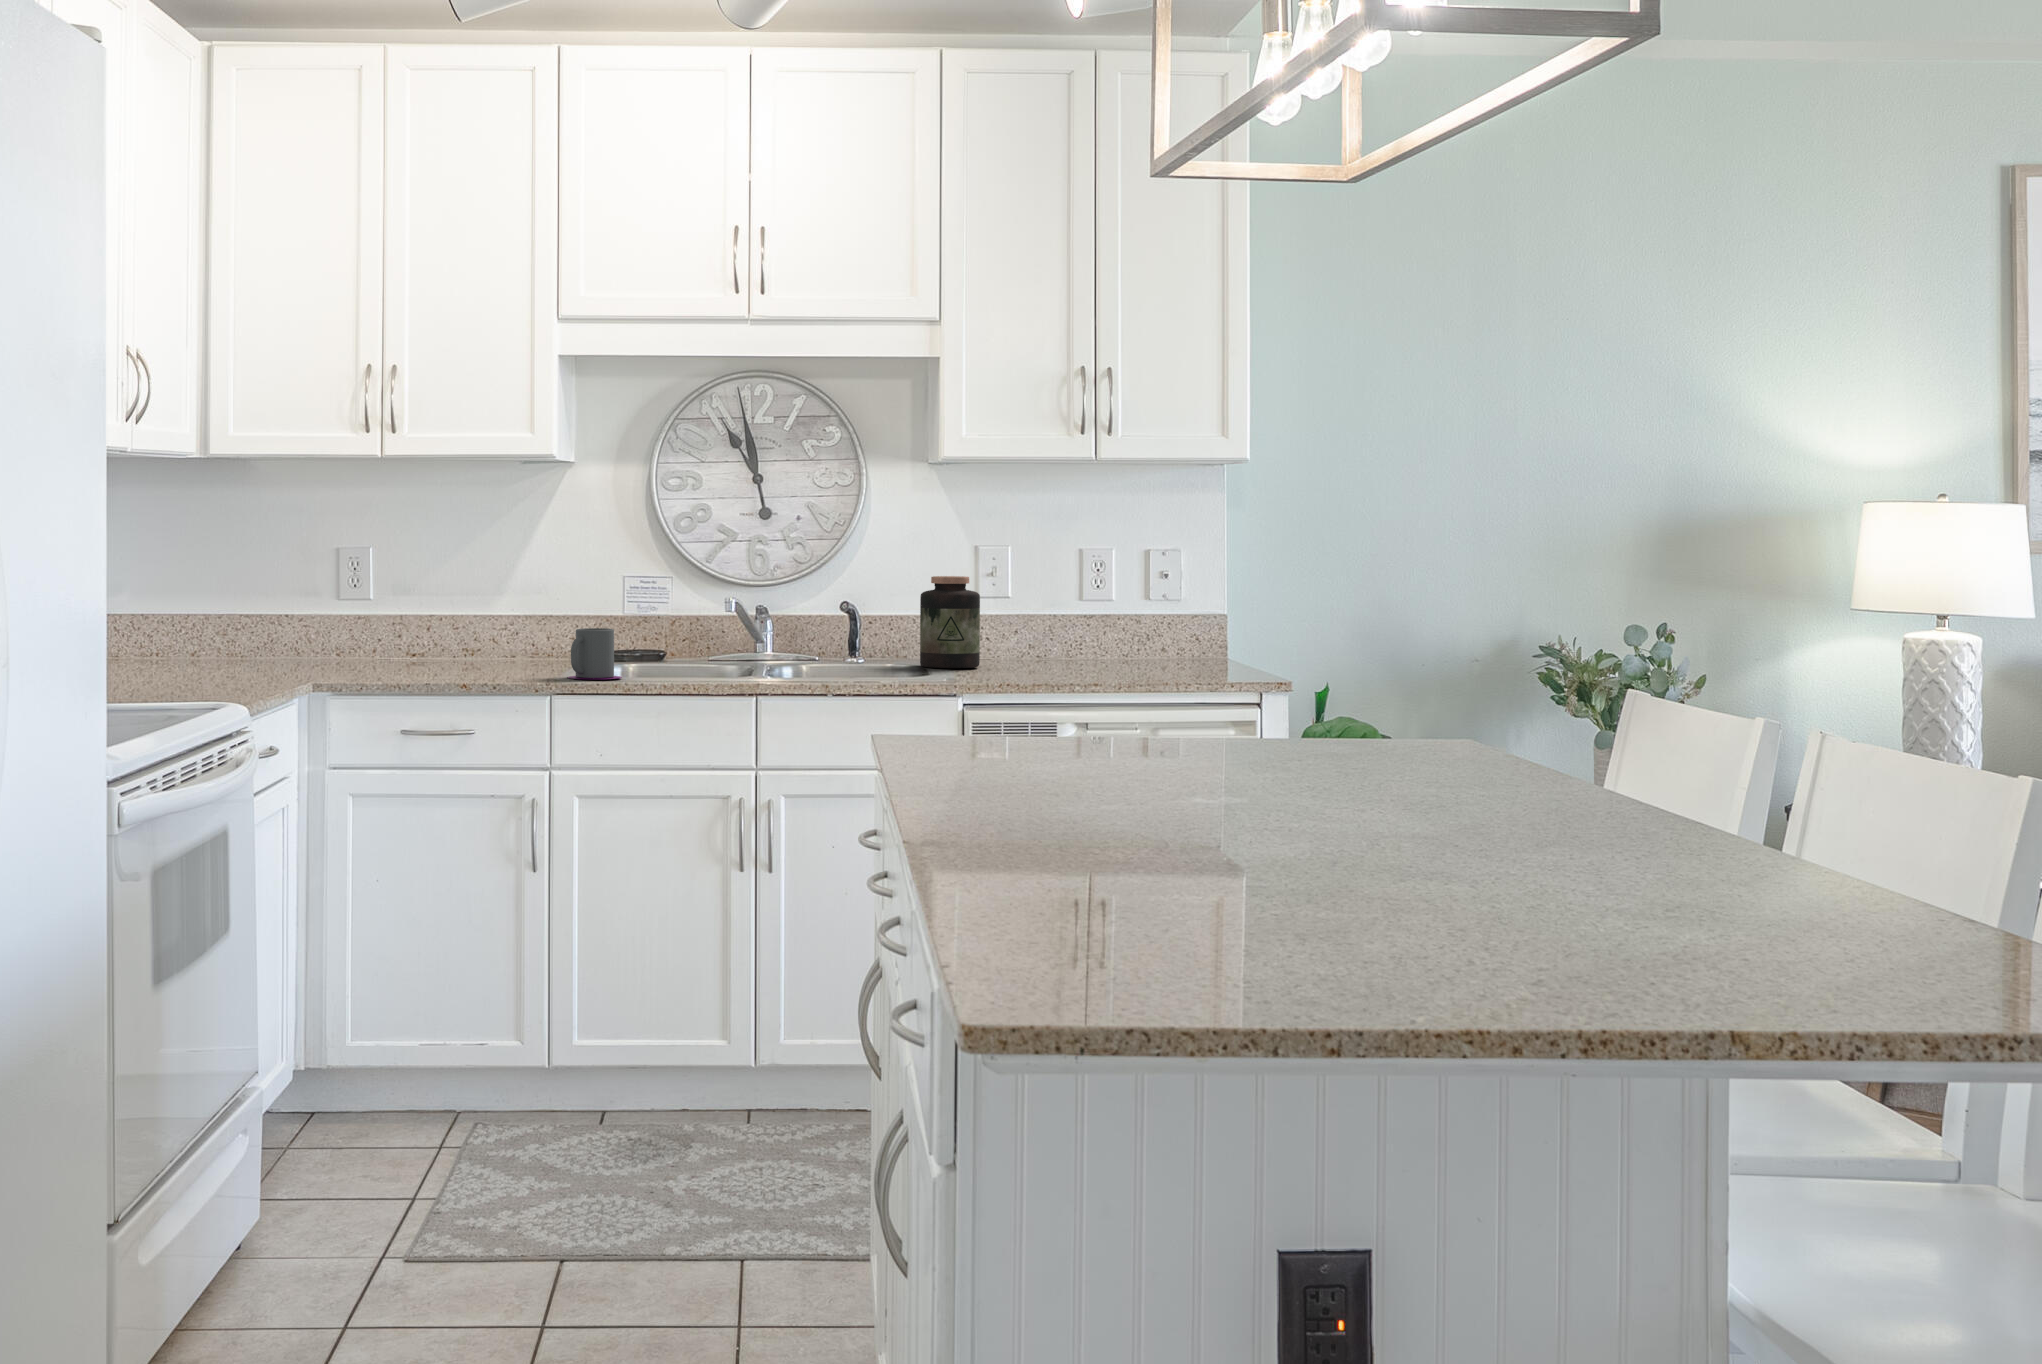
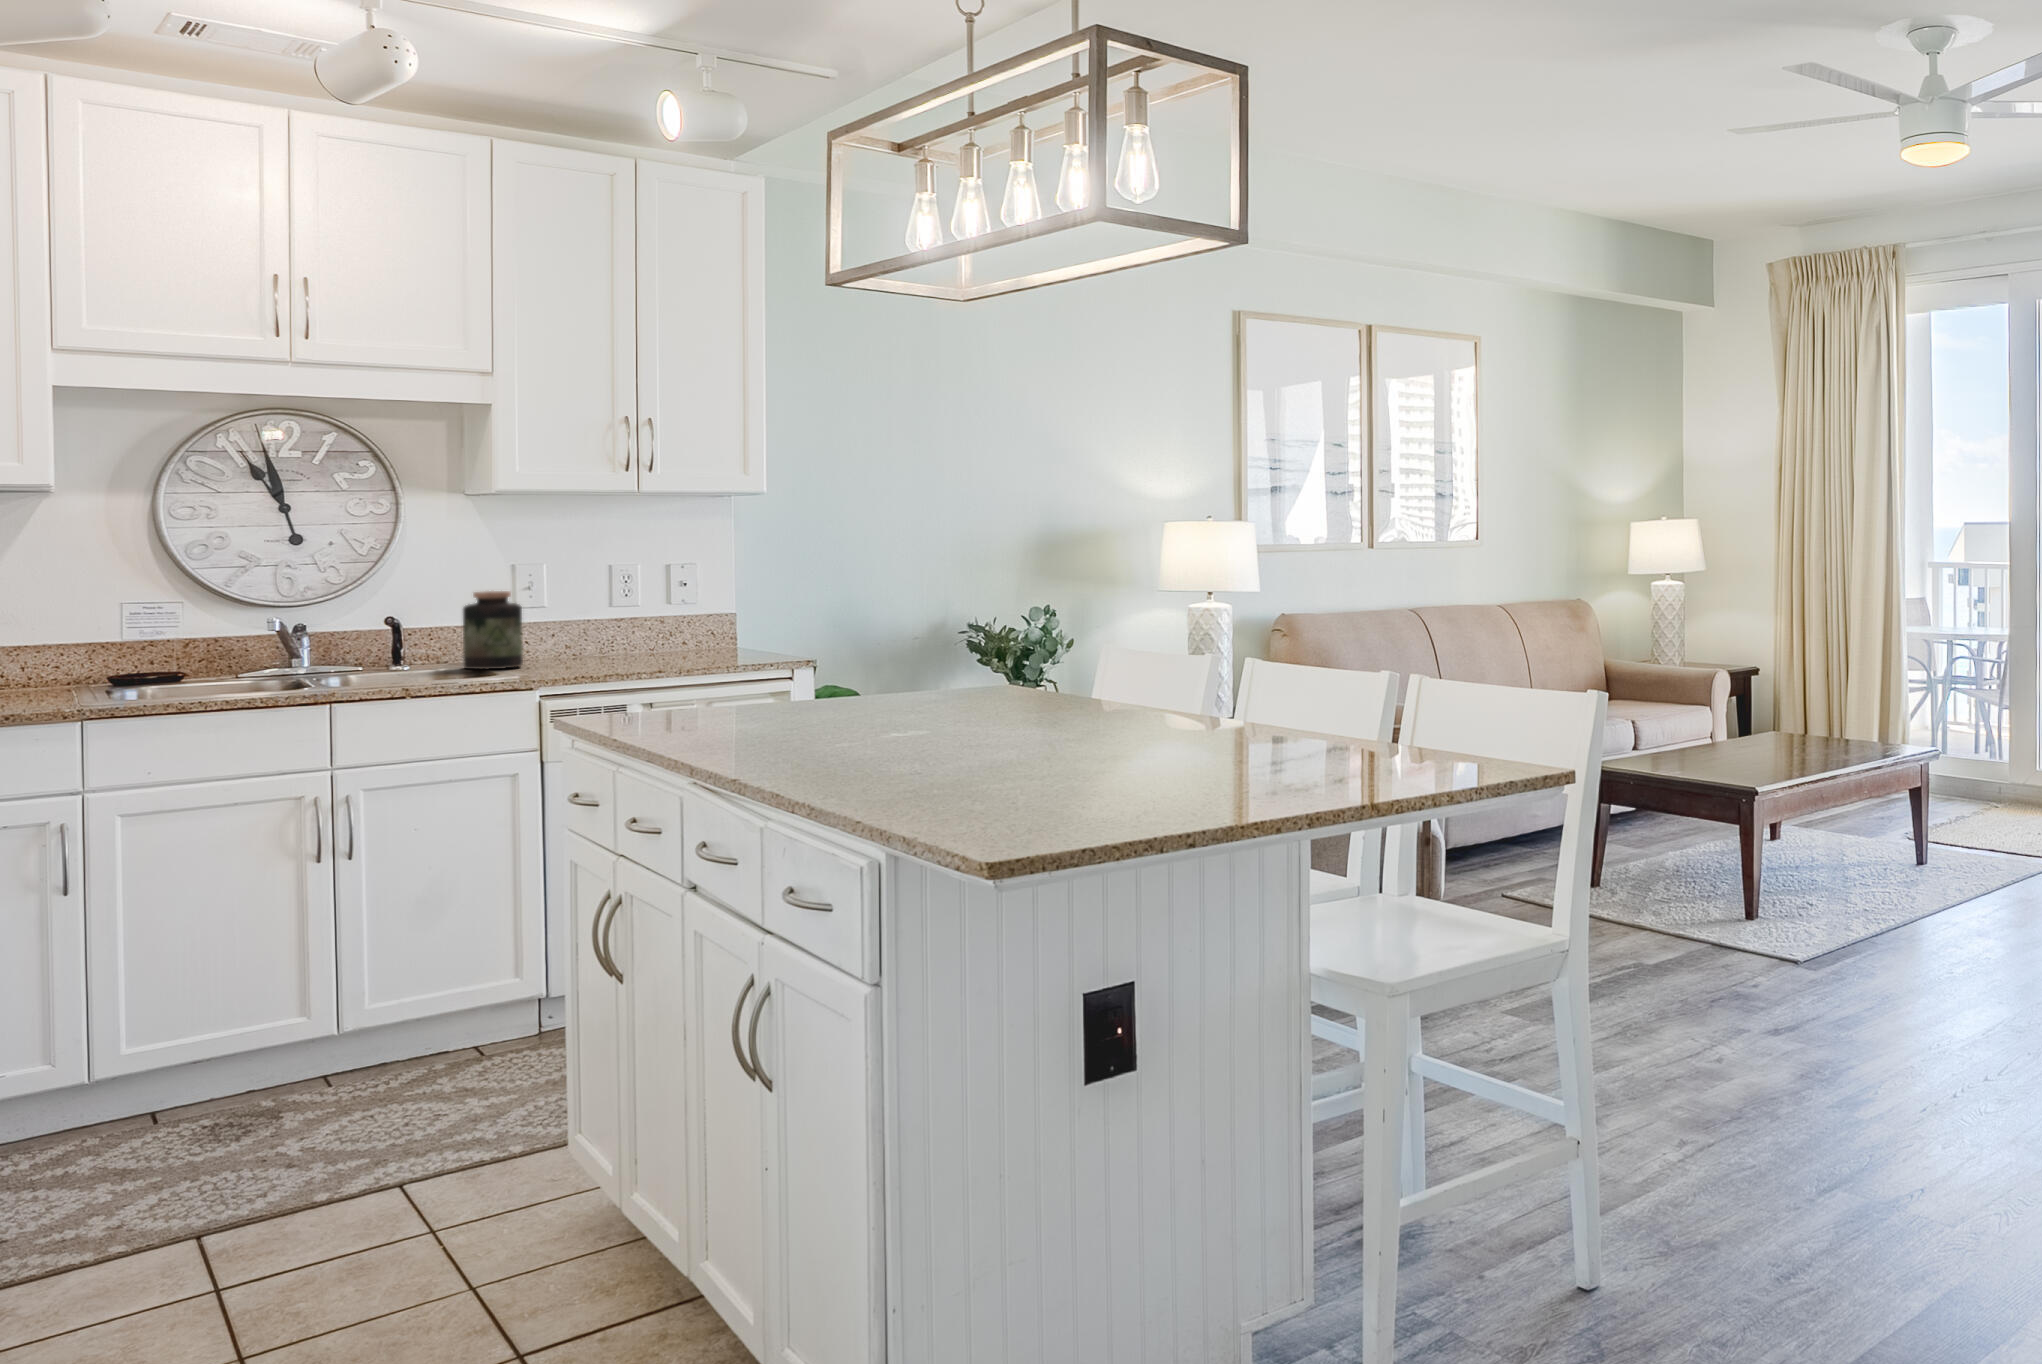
mug: present [568,628,622,679] -> none [104,653,173,703]

